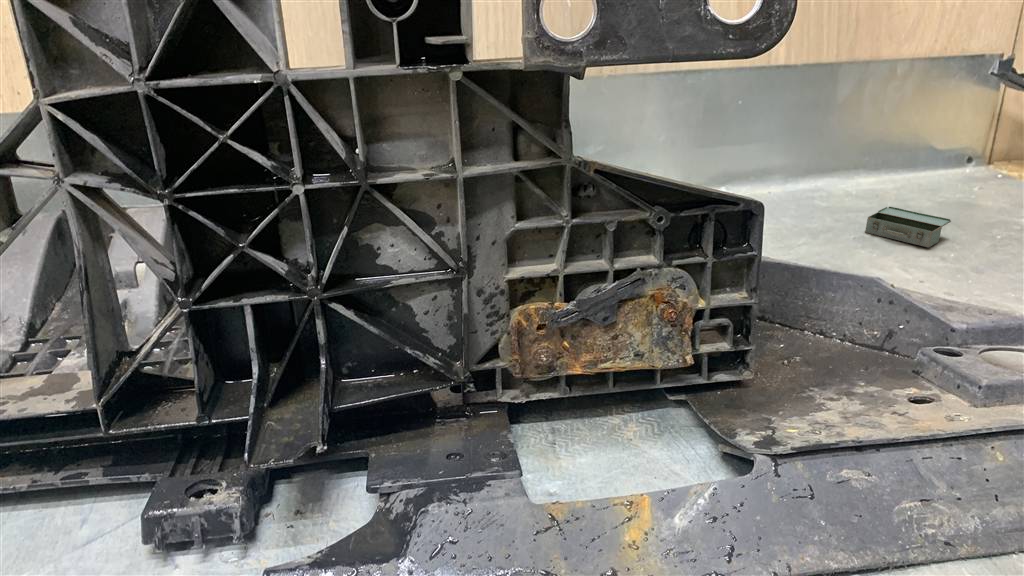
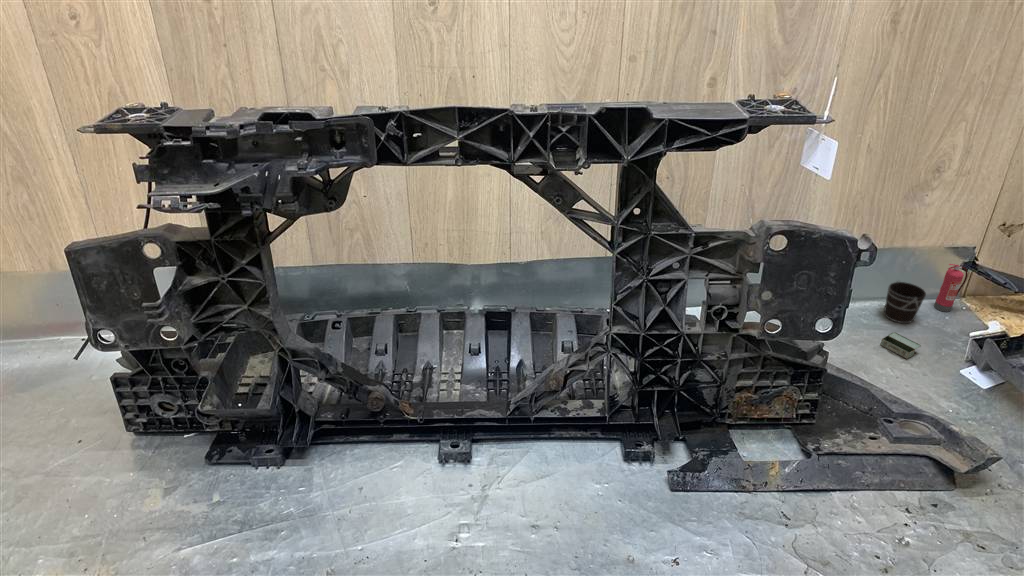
fire extinguisher: none [943,80,999,182] -> present [934,264,967,312]
bucket: none [856,123,935,200] -> present [884,281,926,323]

